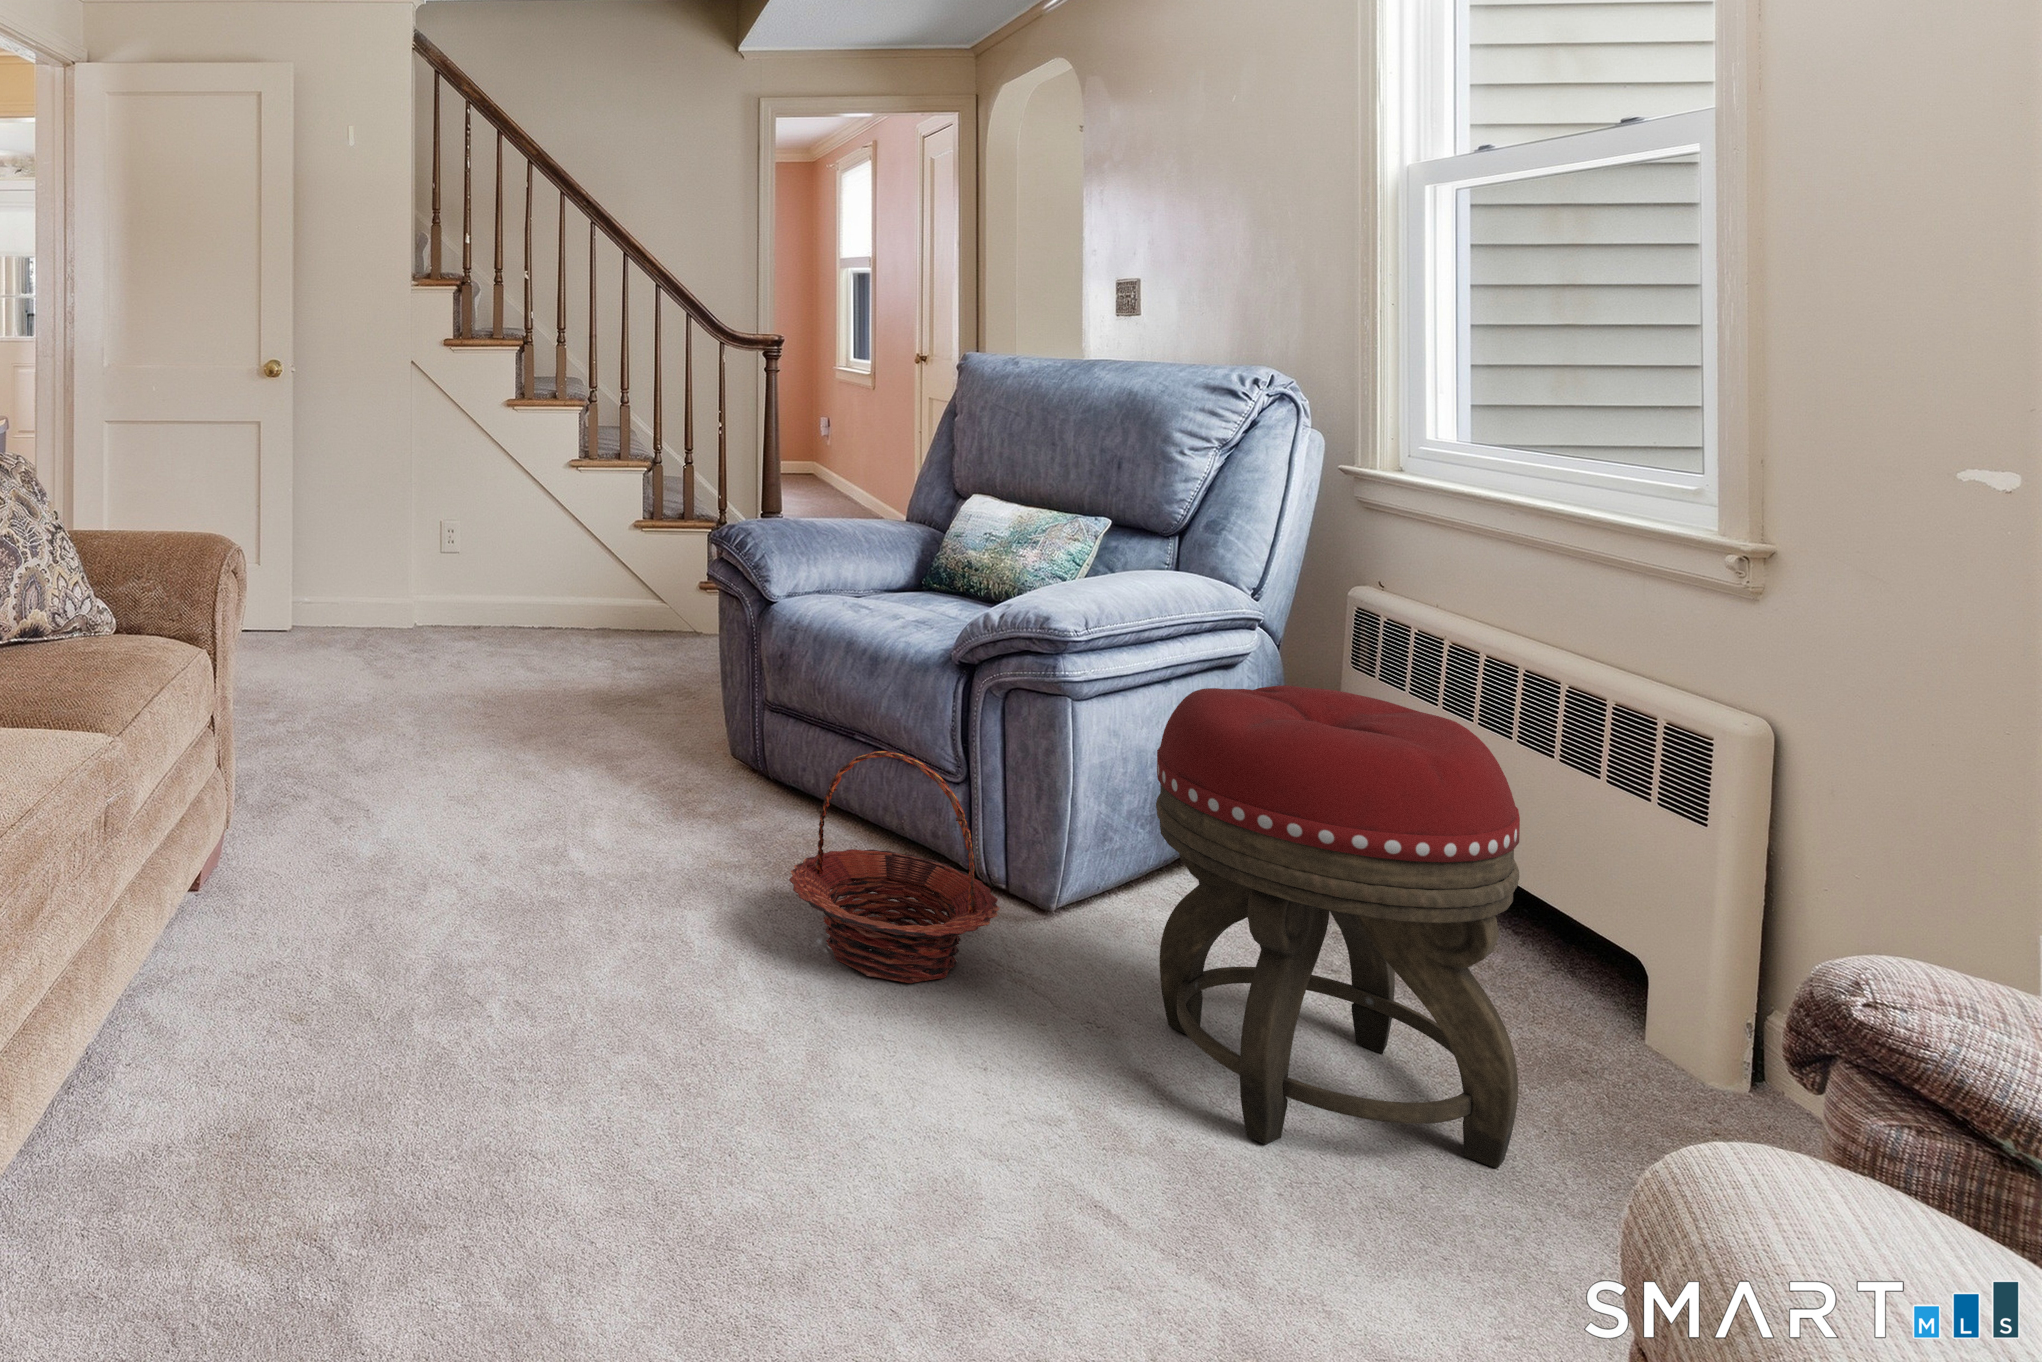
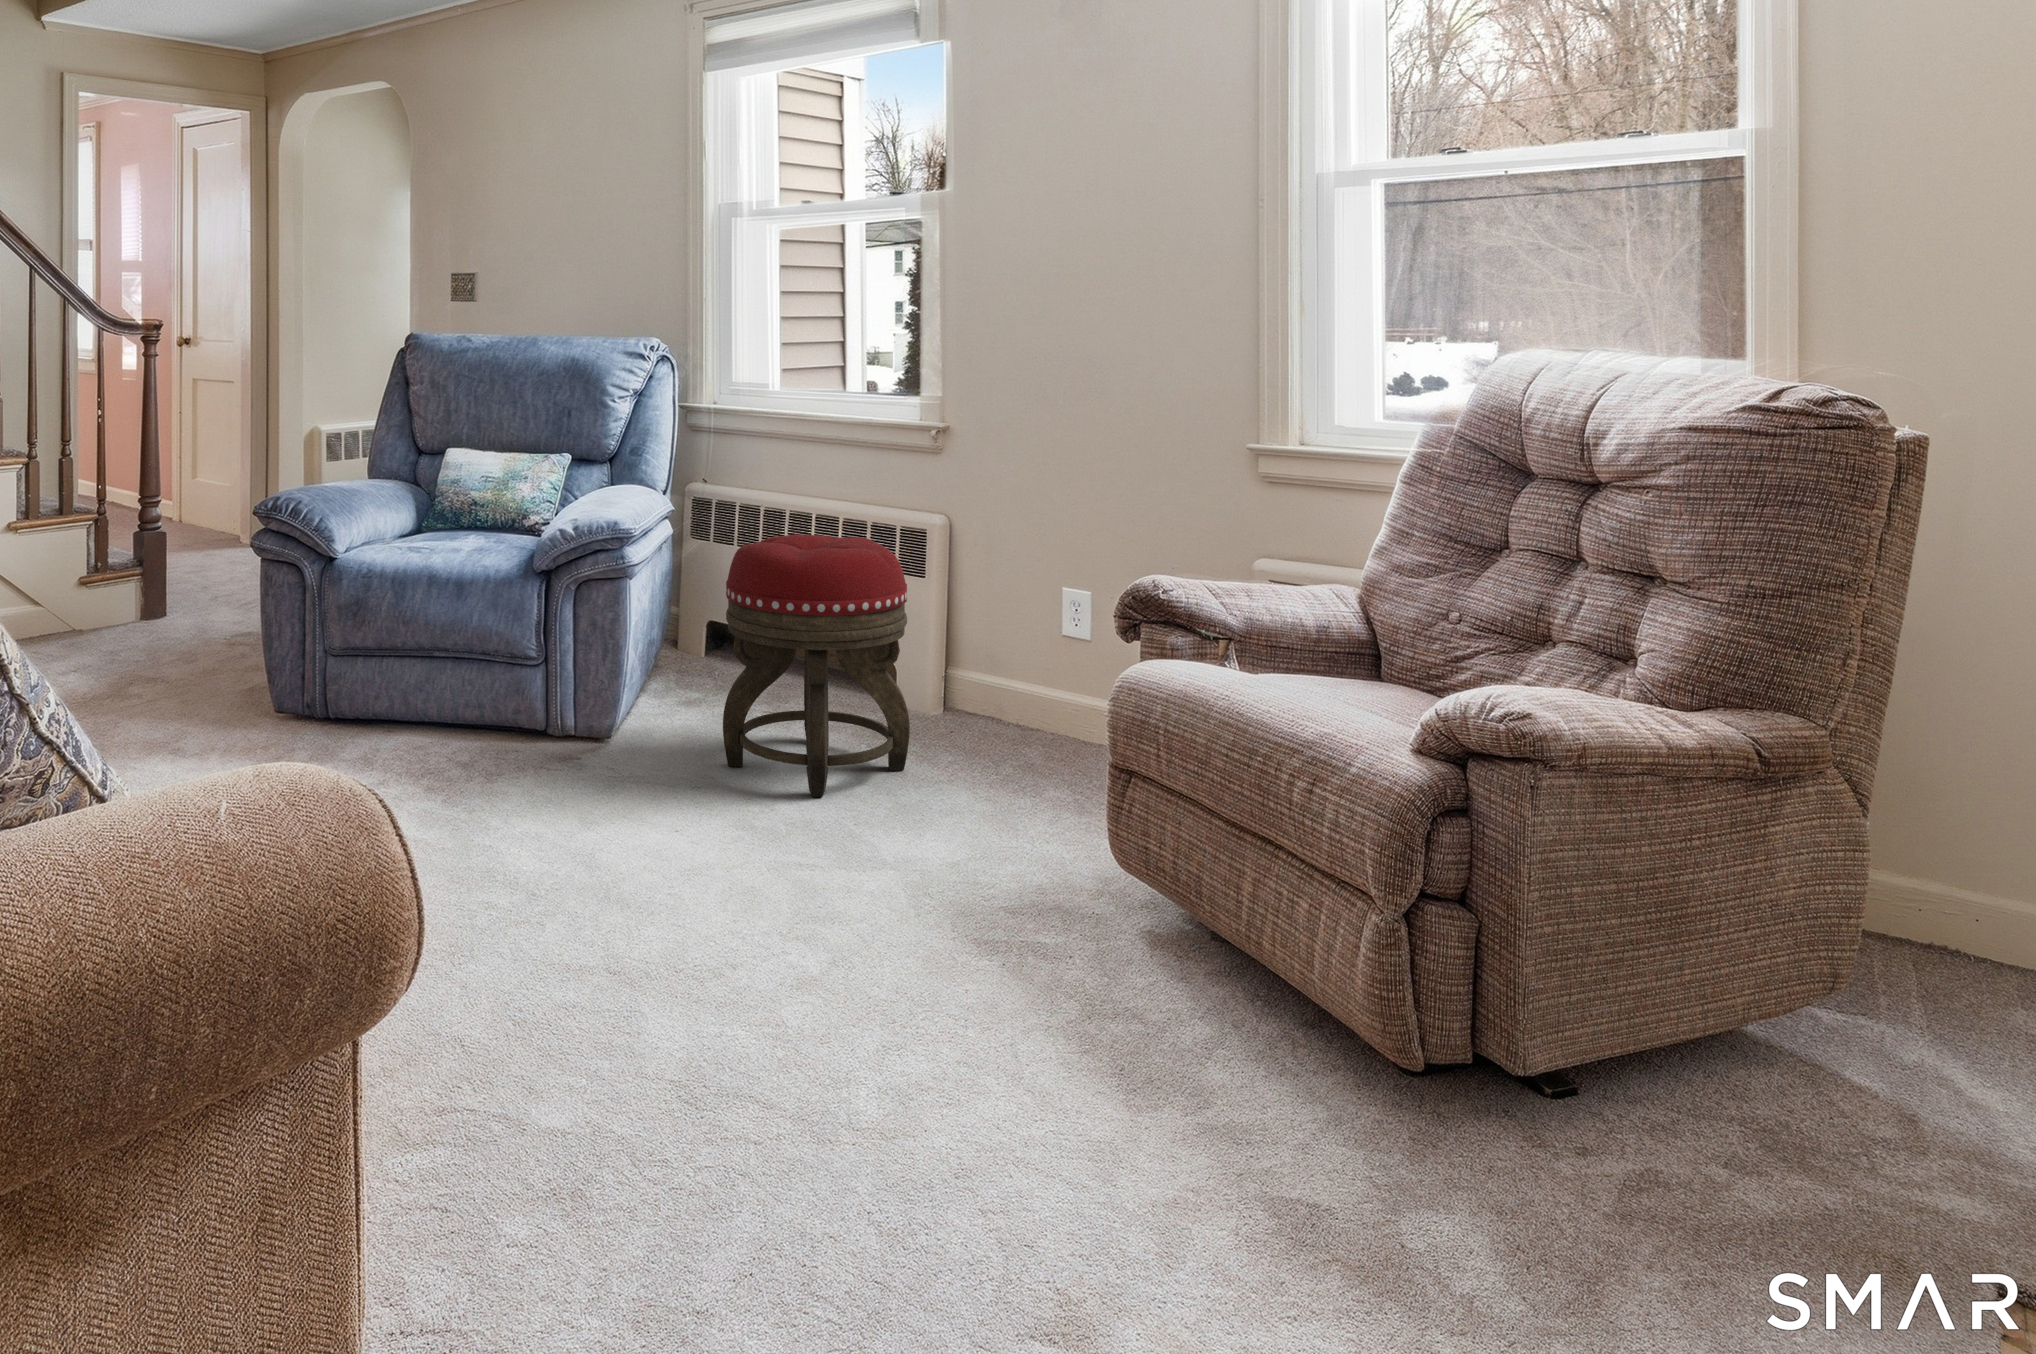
basket: present [789,751,1000,983] -> none [479,635,630,800]

